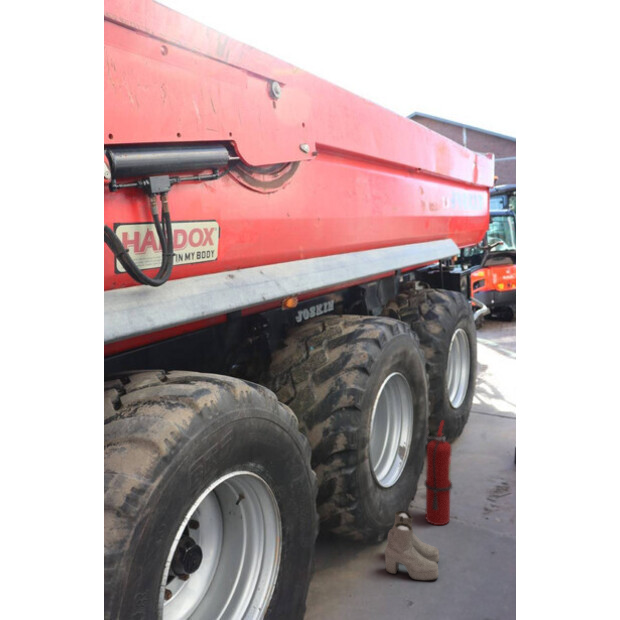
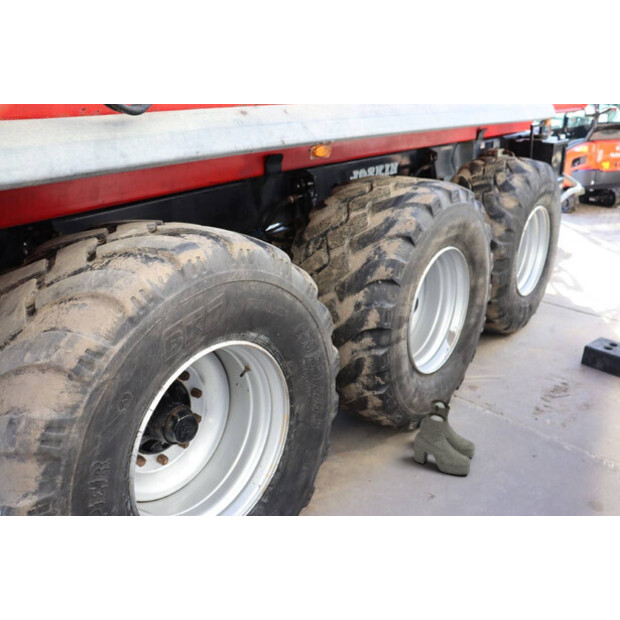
fire extinguisher: present [425,421,452,525] -> none [468,307,506,418]

